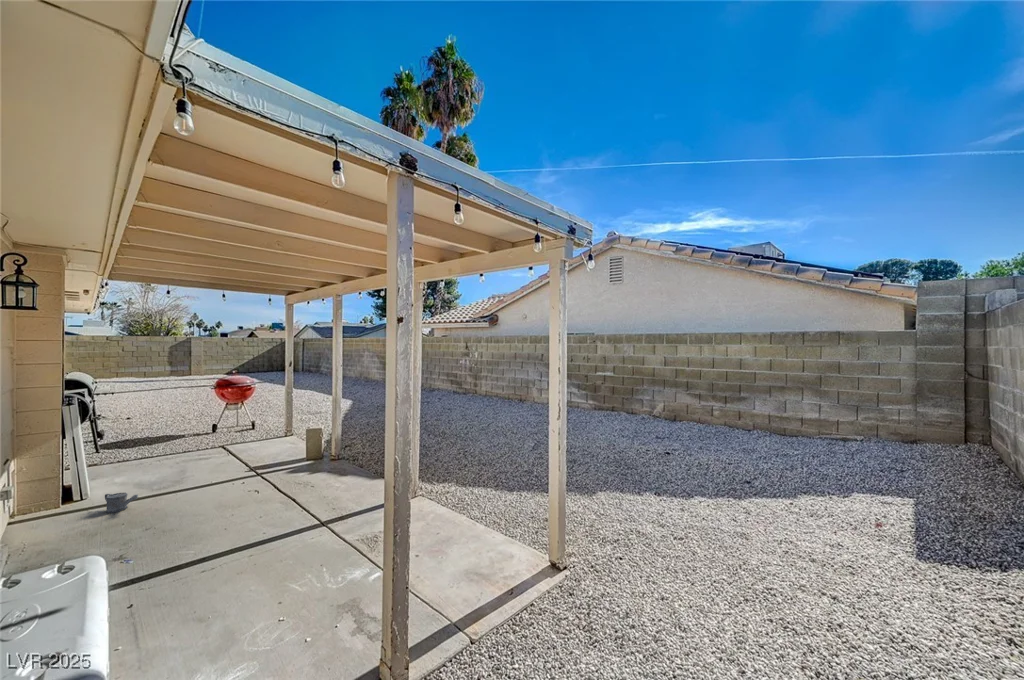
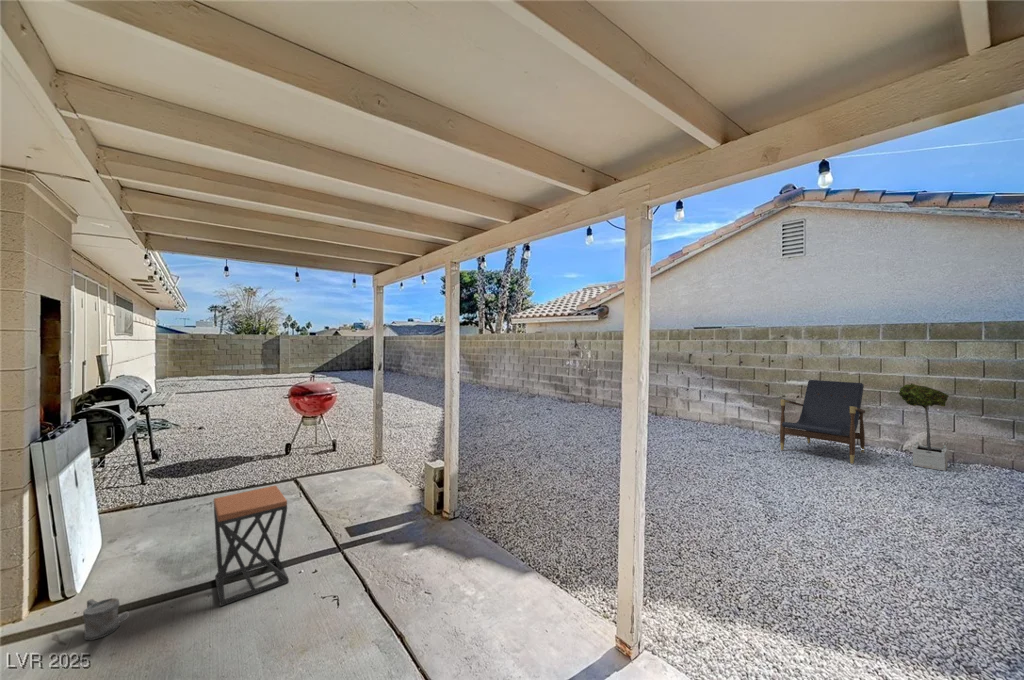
lounge chair: none [583,371,634,423] -> present [780,380,865,464]
potted tree: none [647,372,671,425] -> present [899,383,949,471]
stool: none [182,433,233,498] -> present [214,485,289,606]

